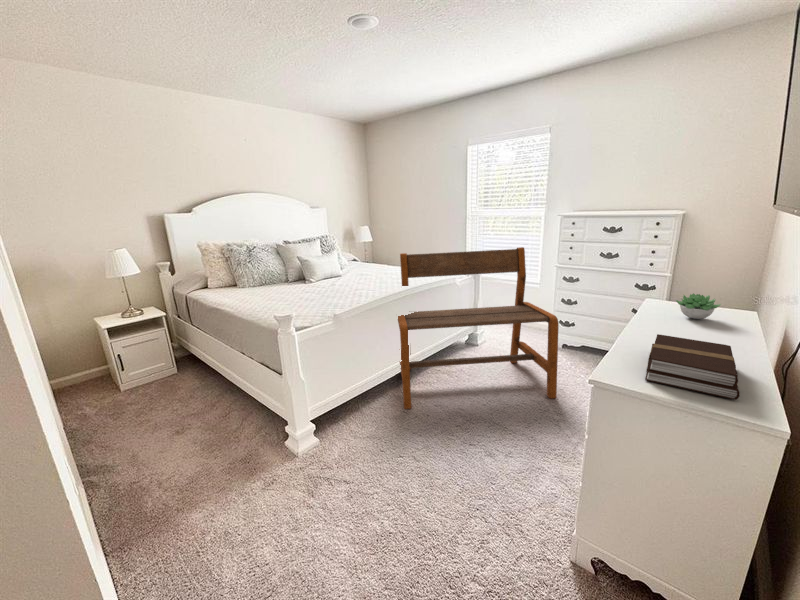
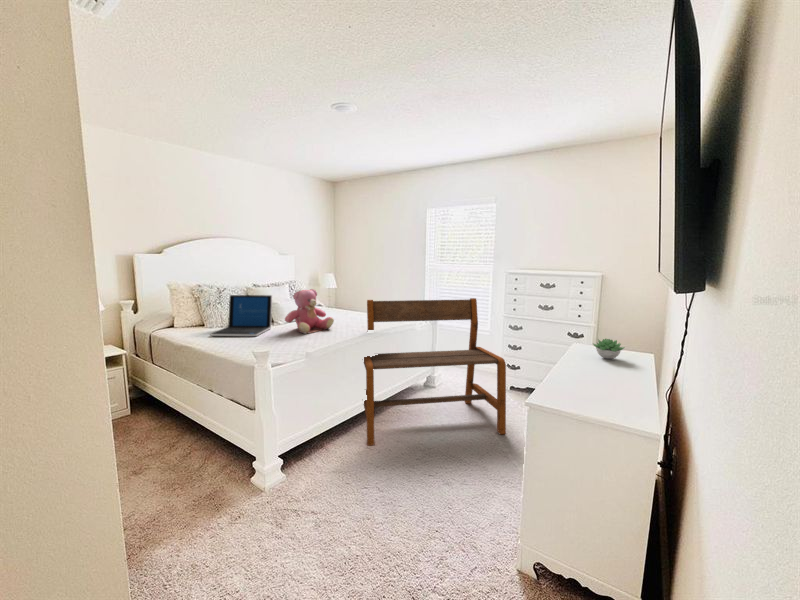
teddy bear: none [314,244,366,292] -> present [285,289,334,334]
laptop: none [241,252,302,297] -> present [211,295,272,336]
book: present [645,334,740,400] -> none [565,367,628,413]

